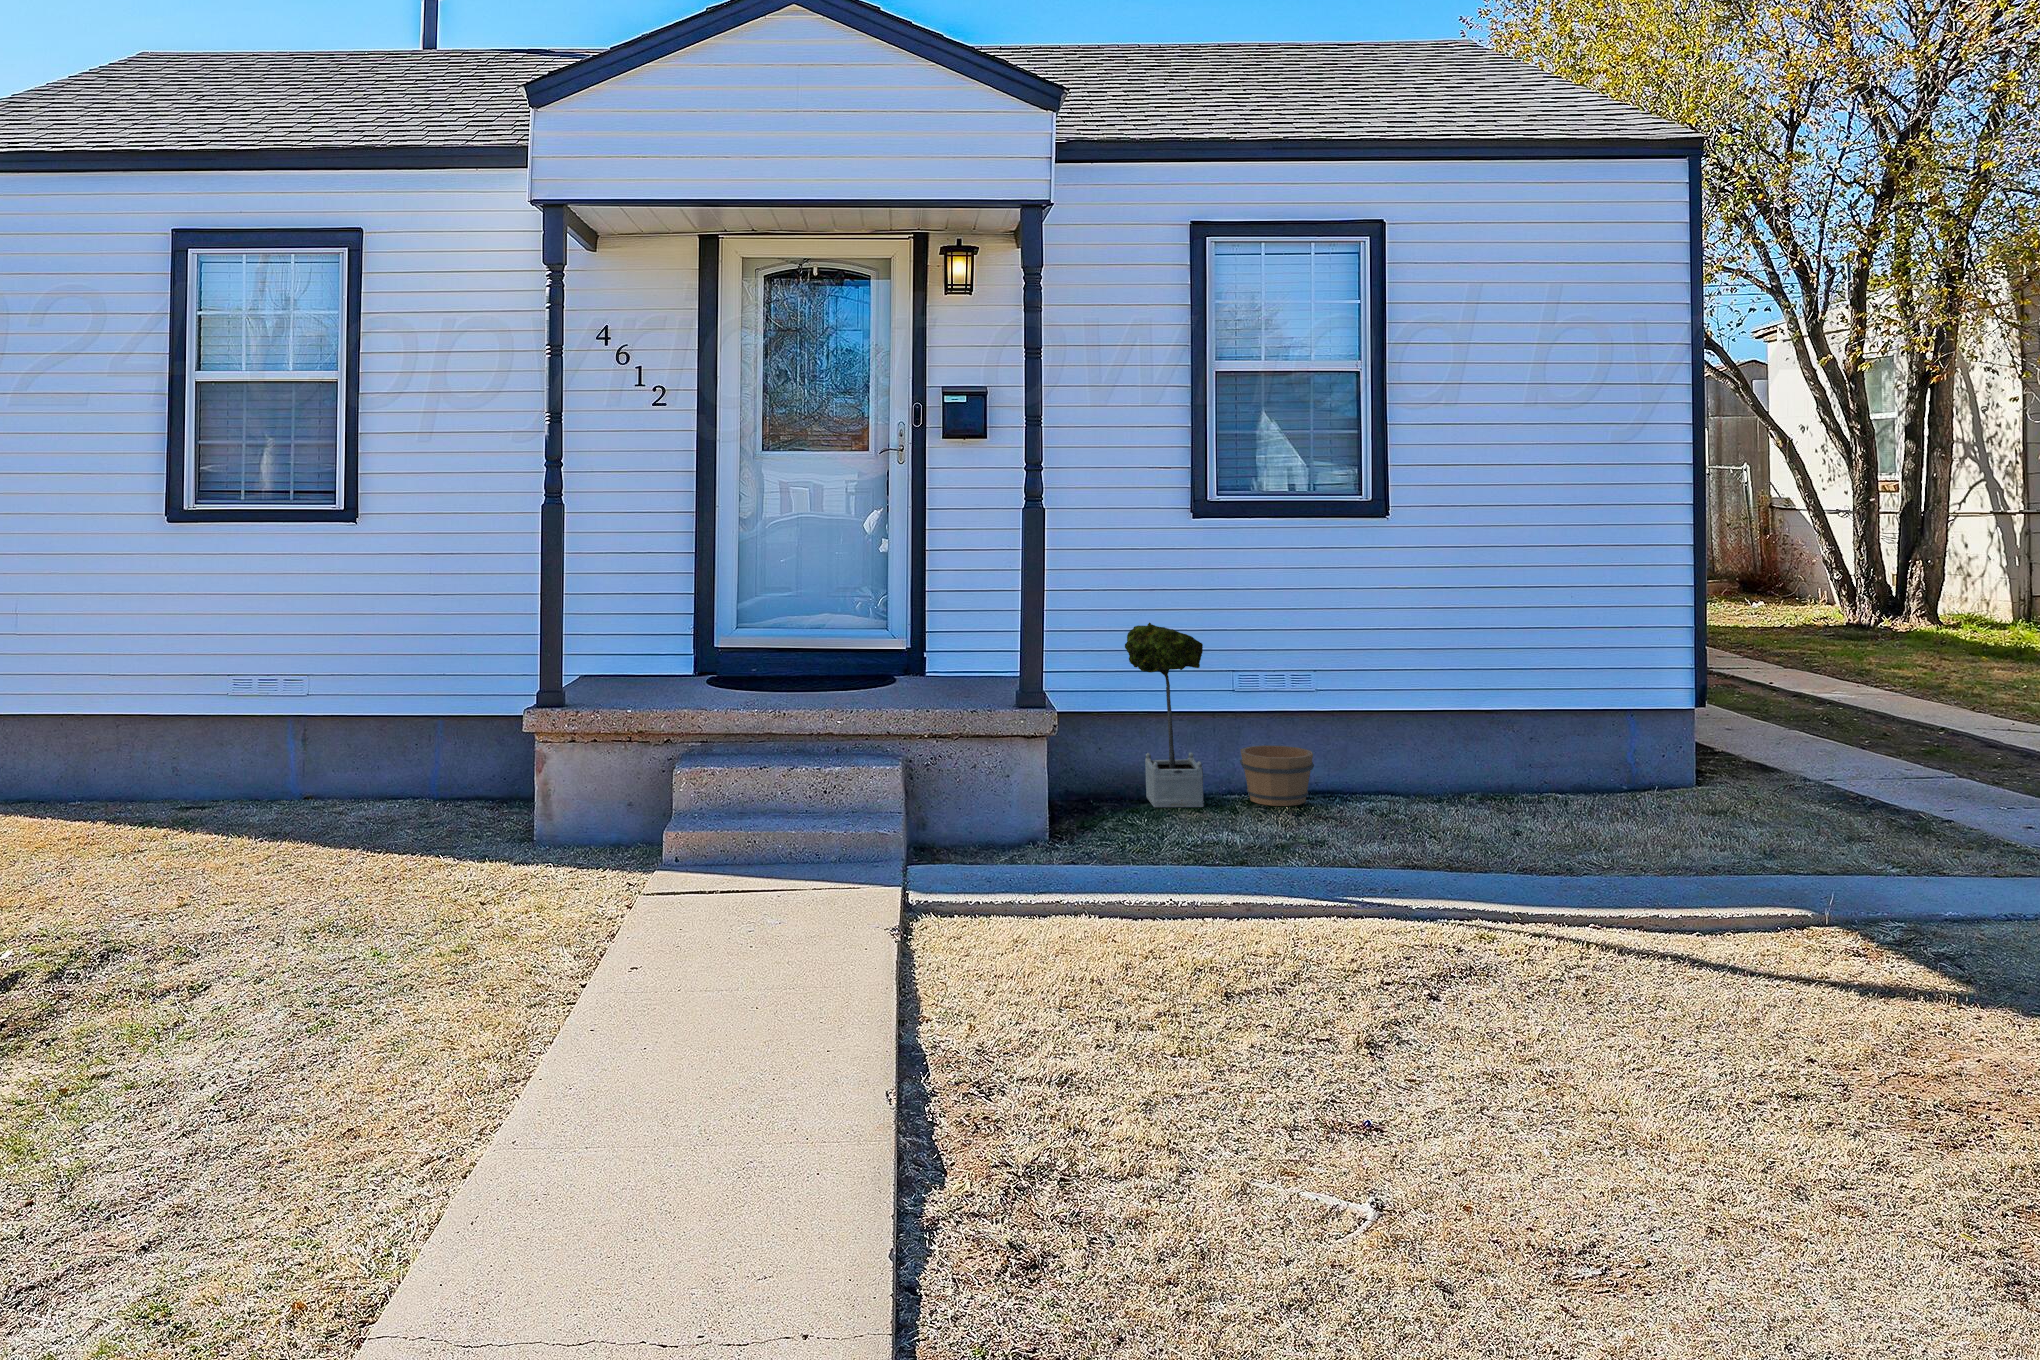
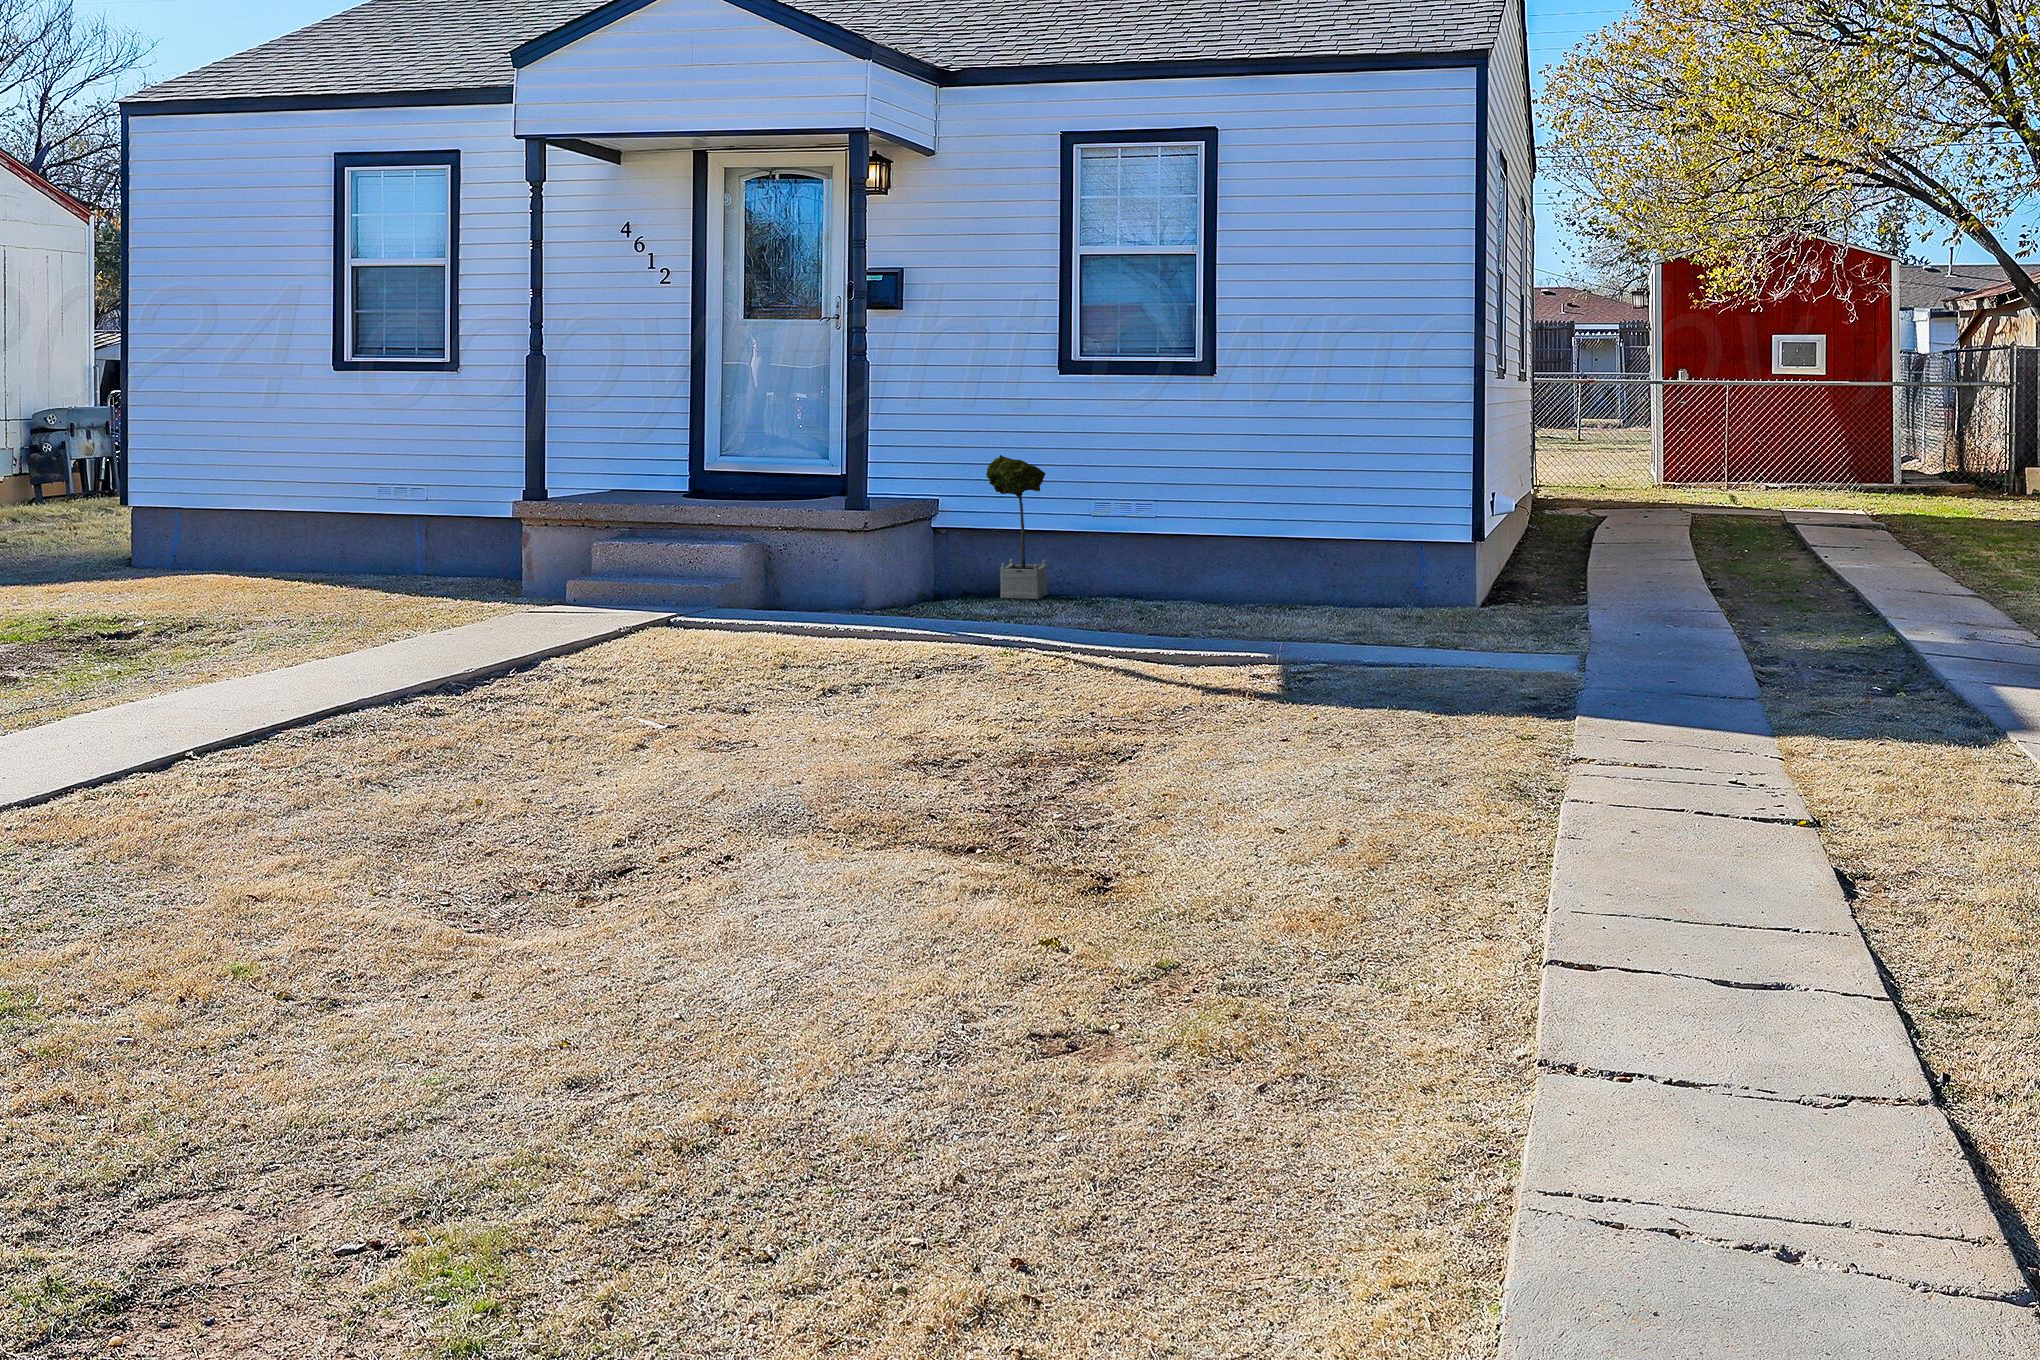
bucket: present [1240,745,1314,806] -> none [1077,557,1135,601]

